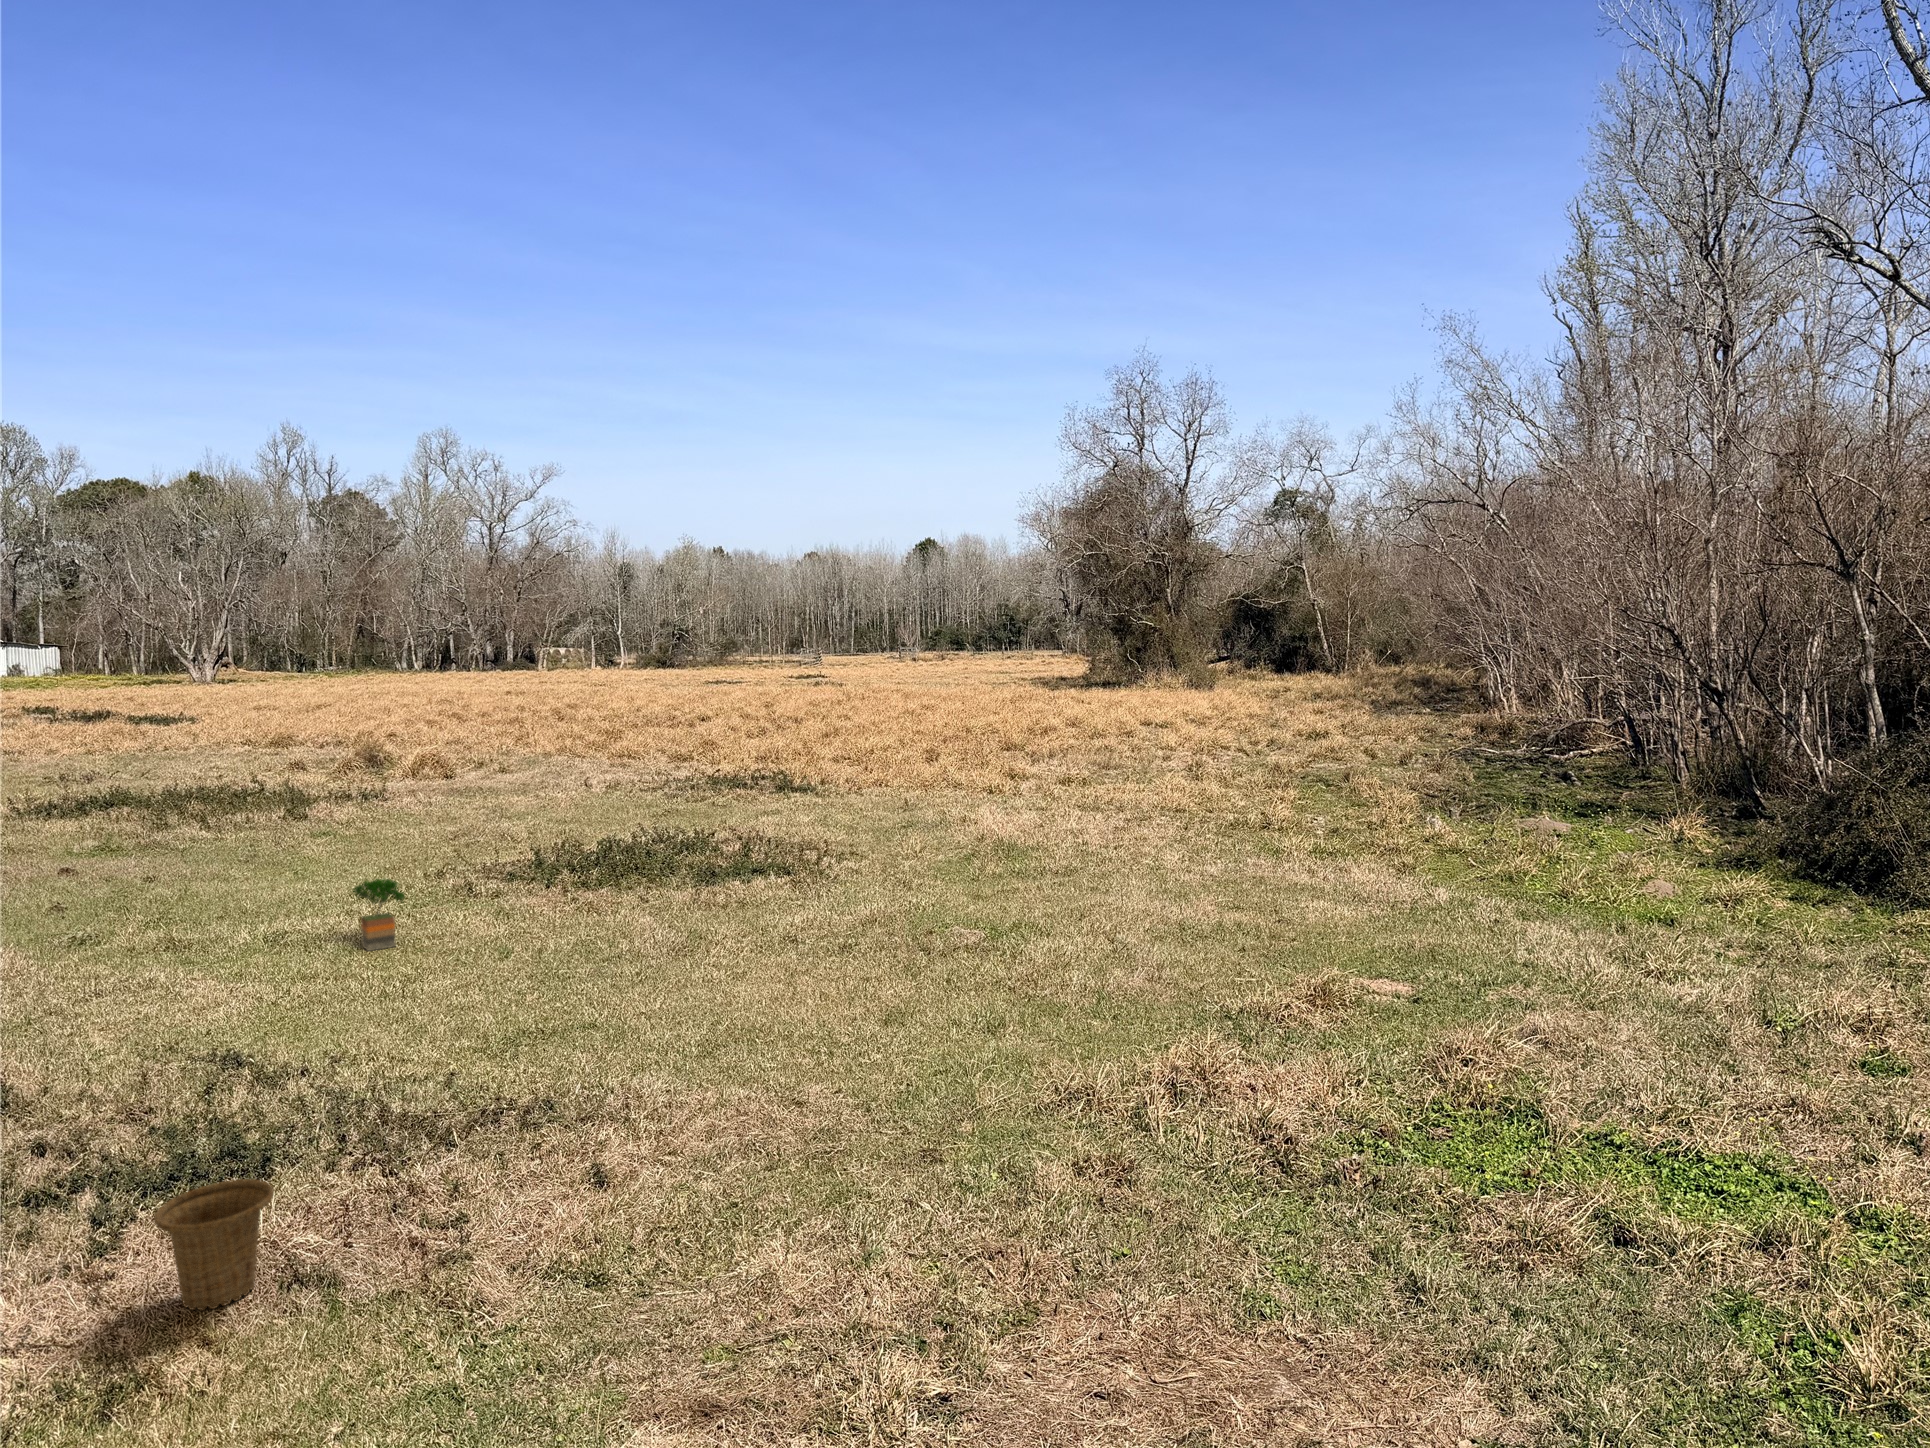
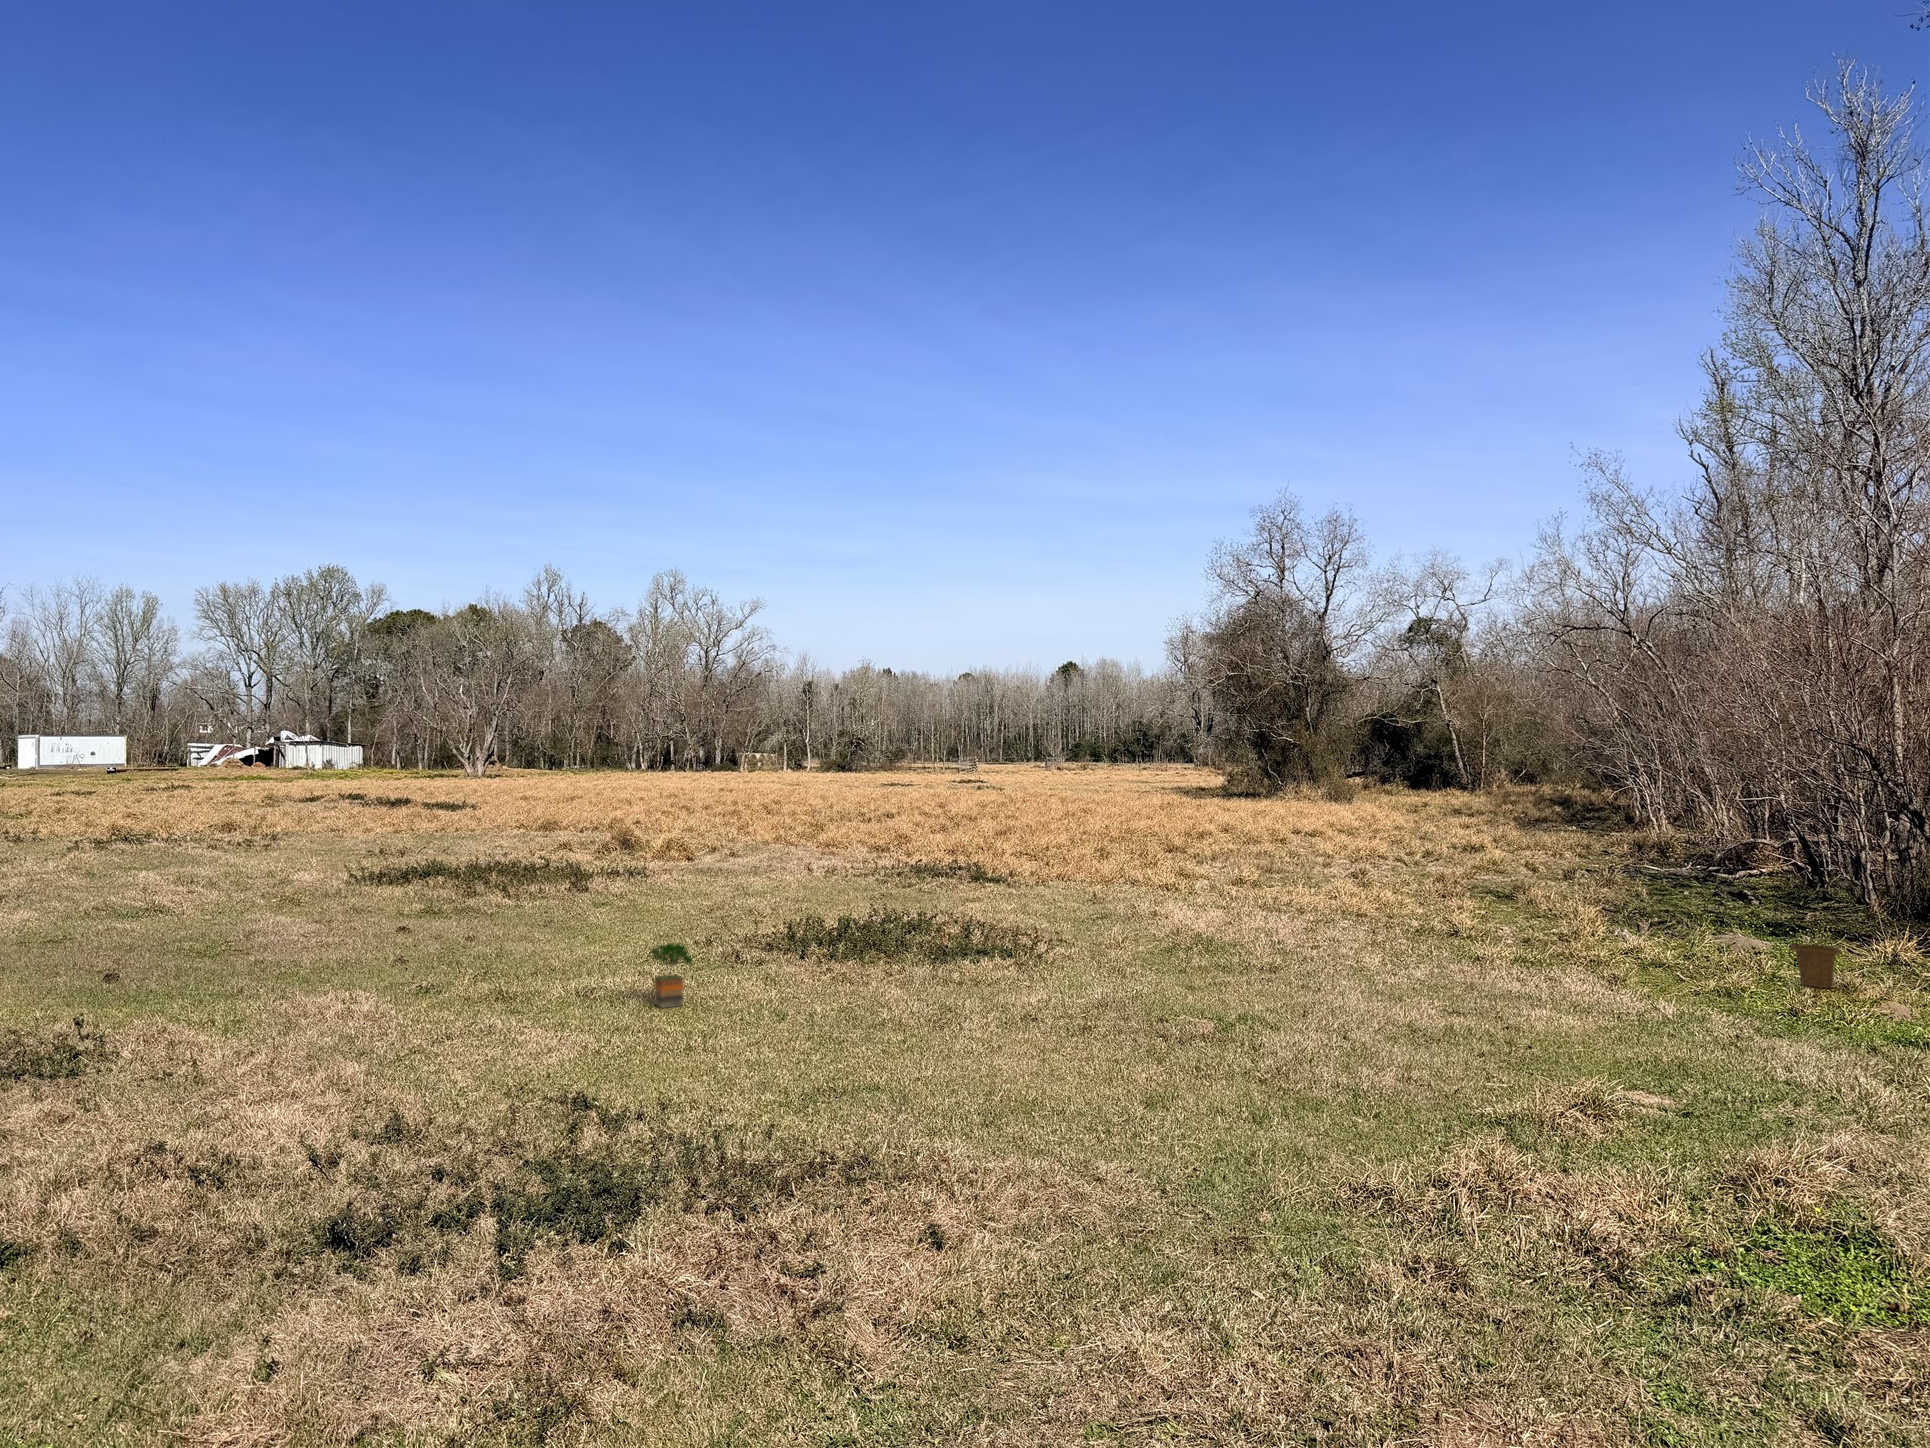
basket: present [154,1179,274,1310] -> present [1790,944,1841,988]

